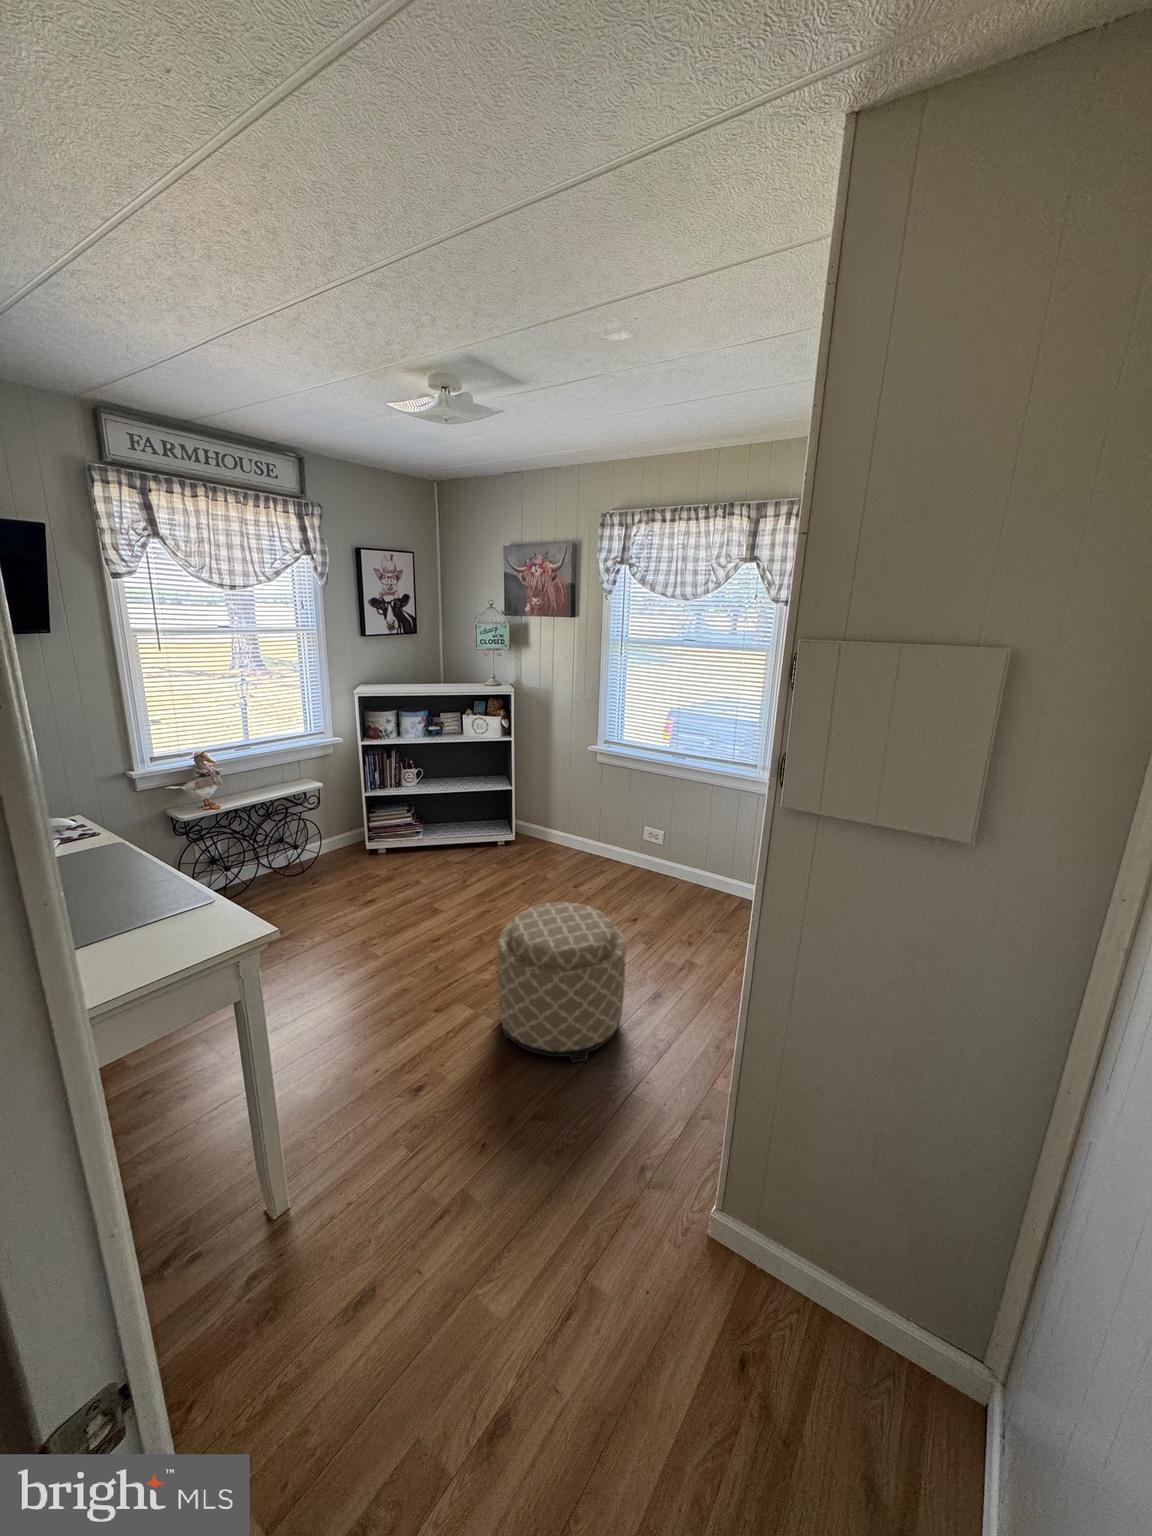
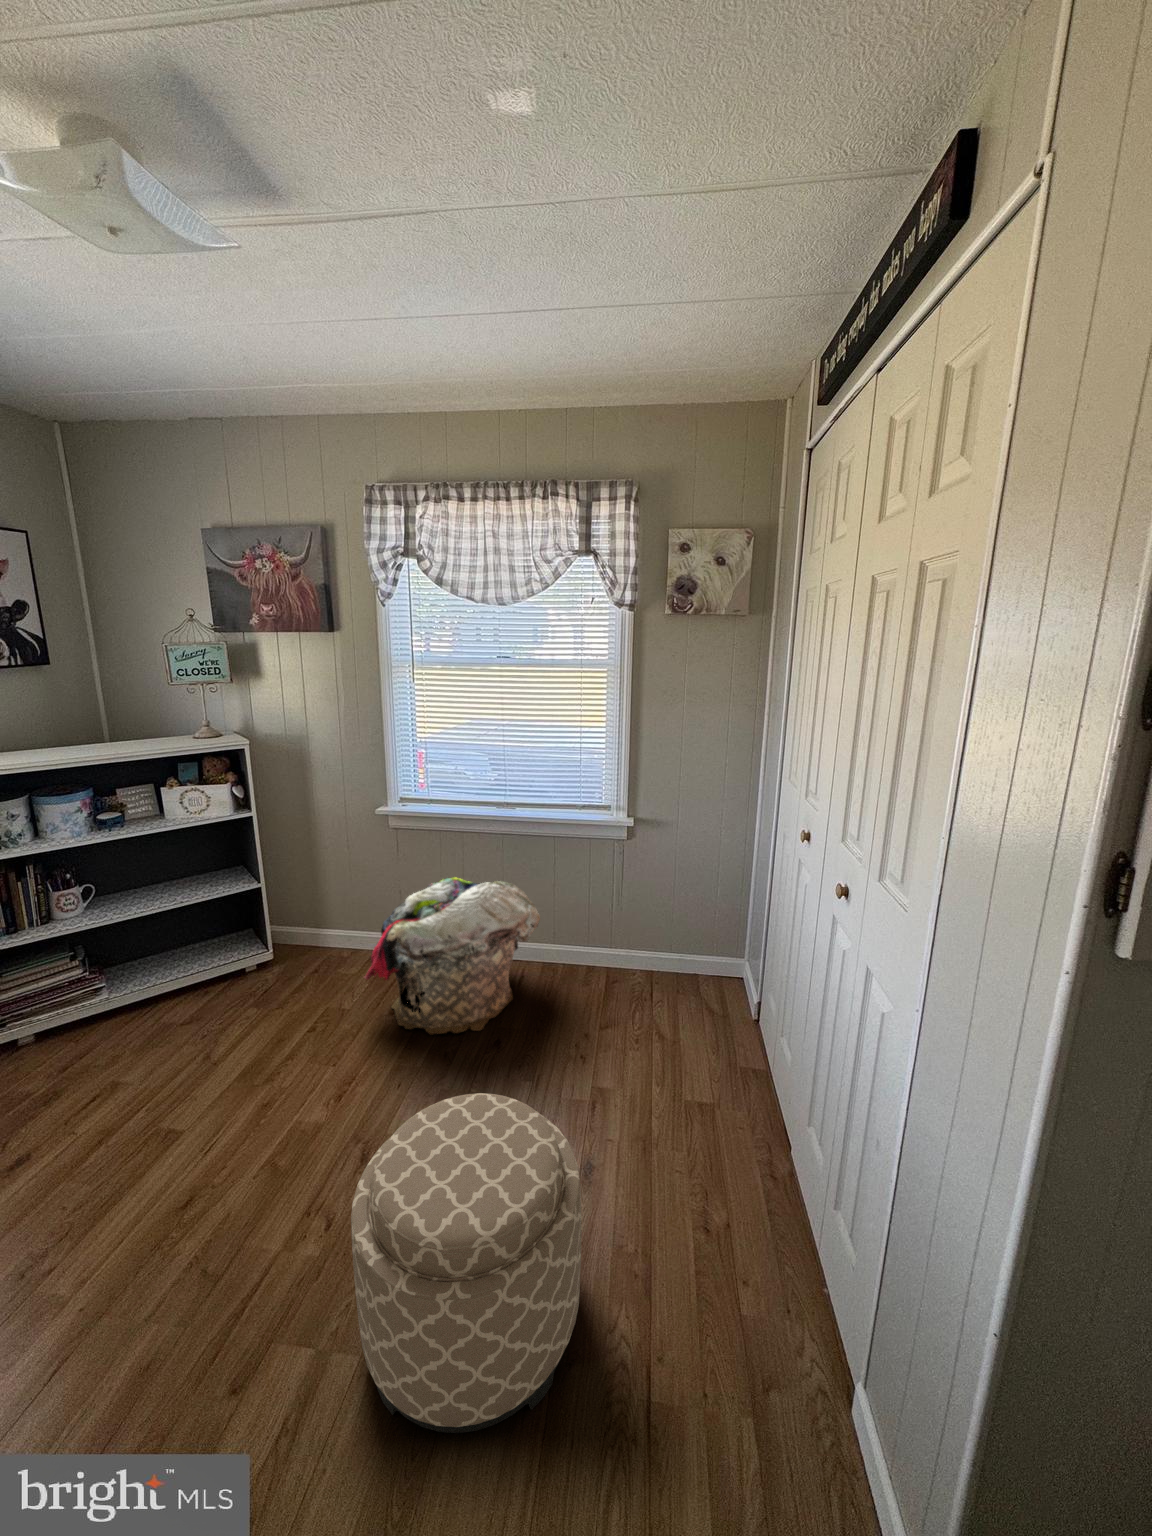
laundry basket: none [558,800,687,908] -> present [364,878,540,1034]

